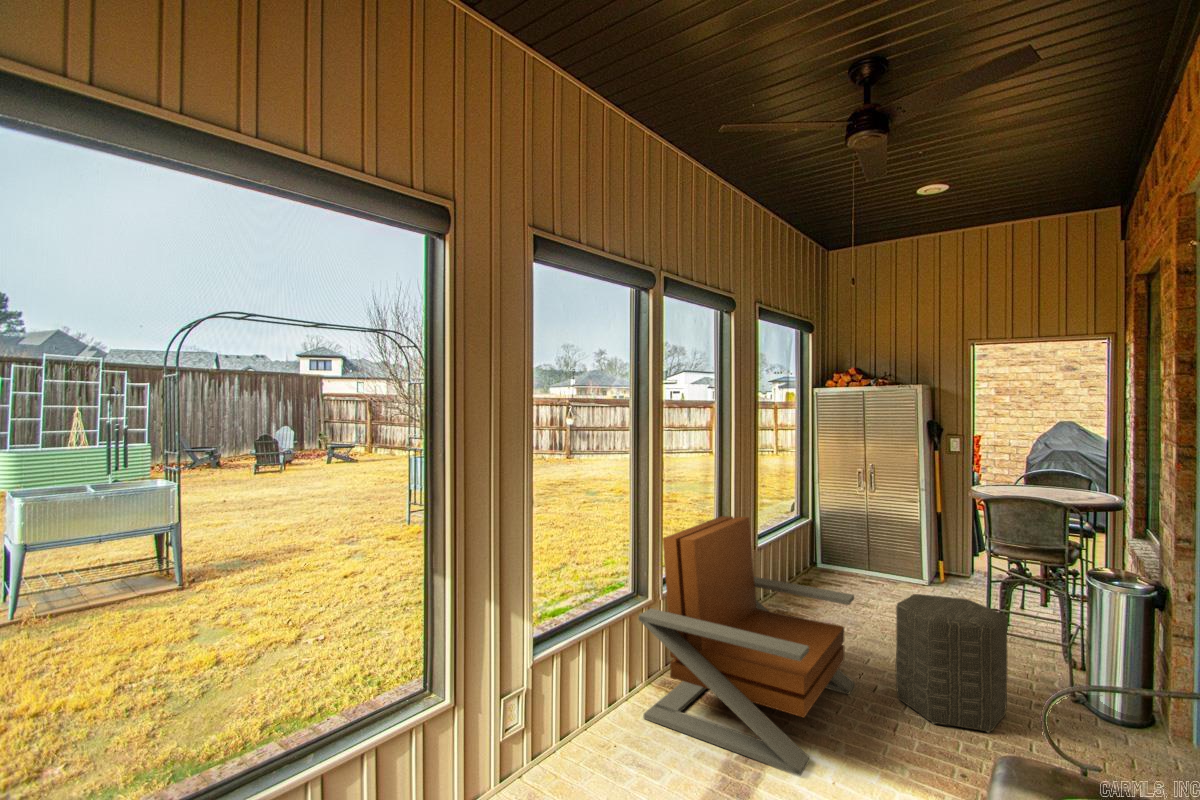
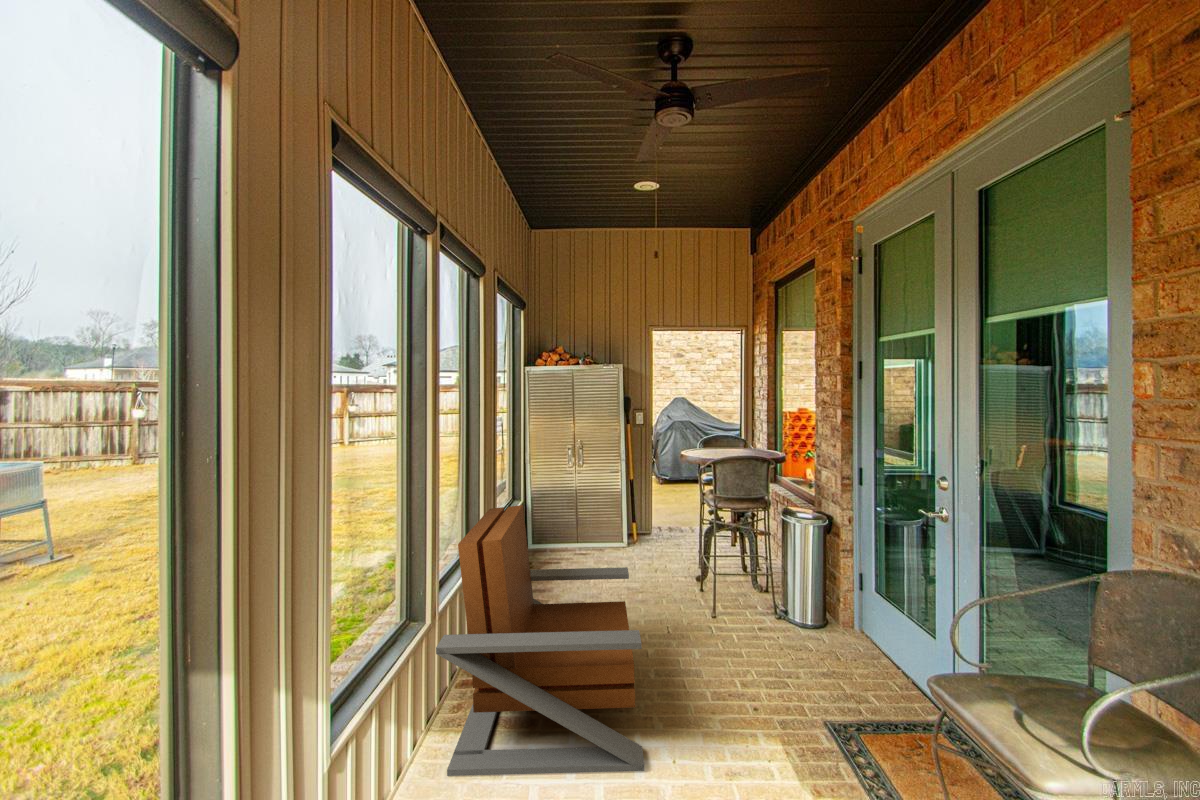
ottoman: present [896,594,1007,732] -> none [666,551,750,671]

